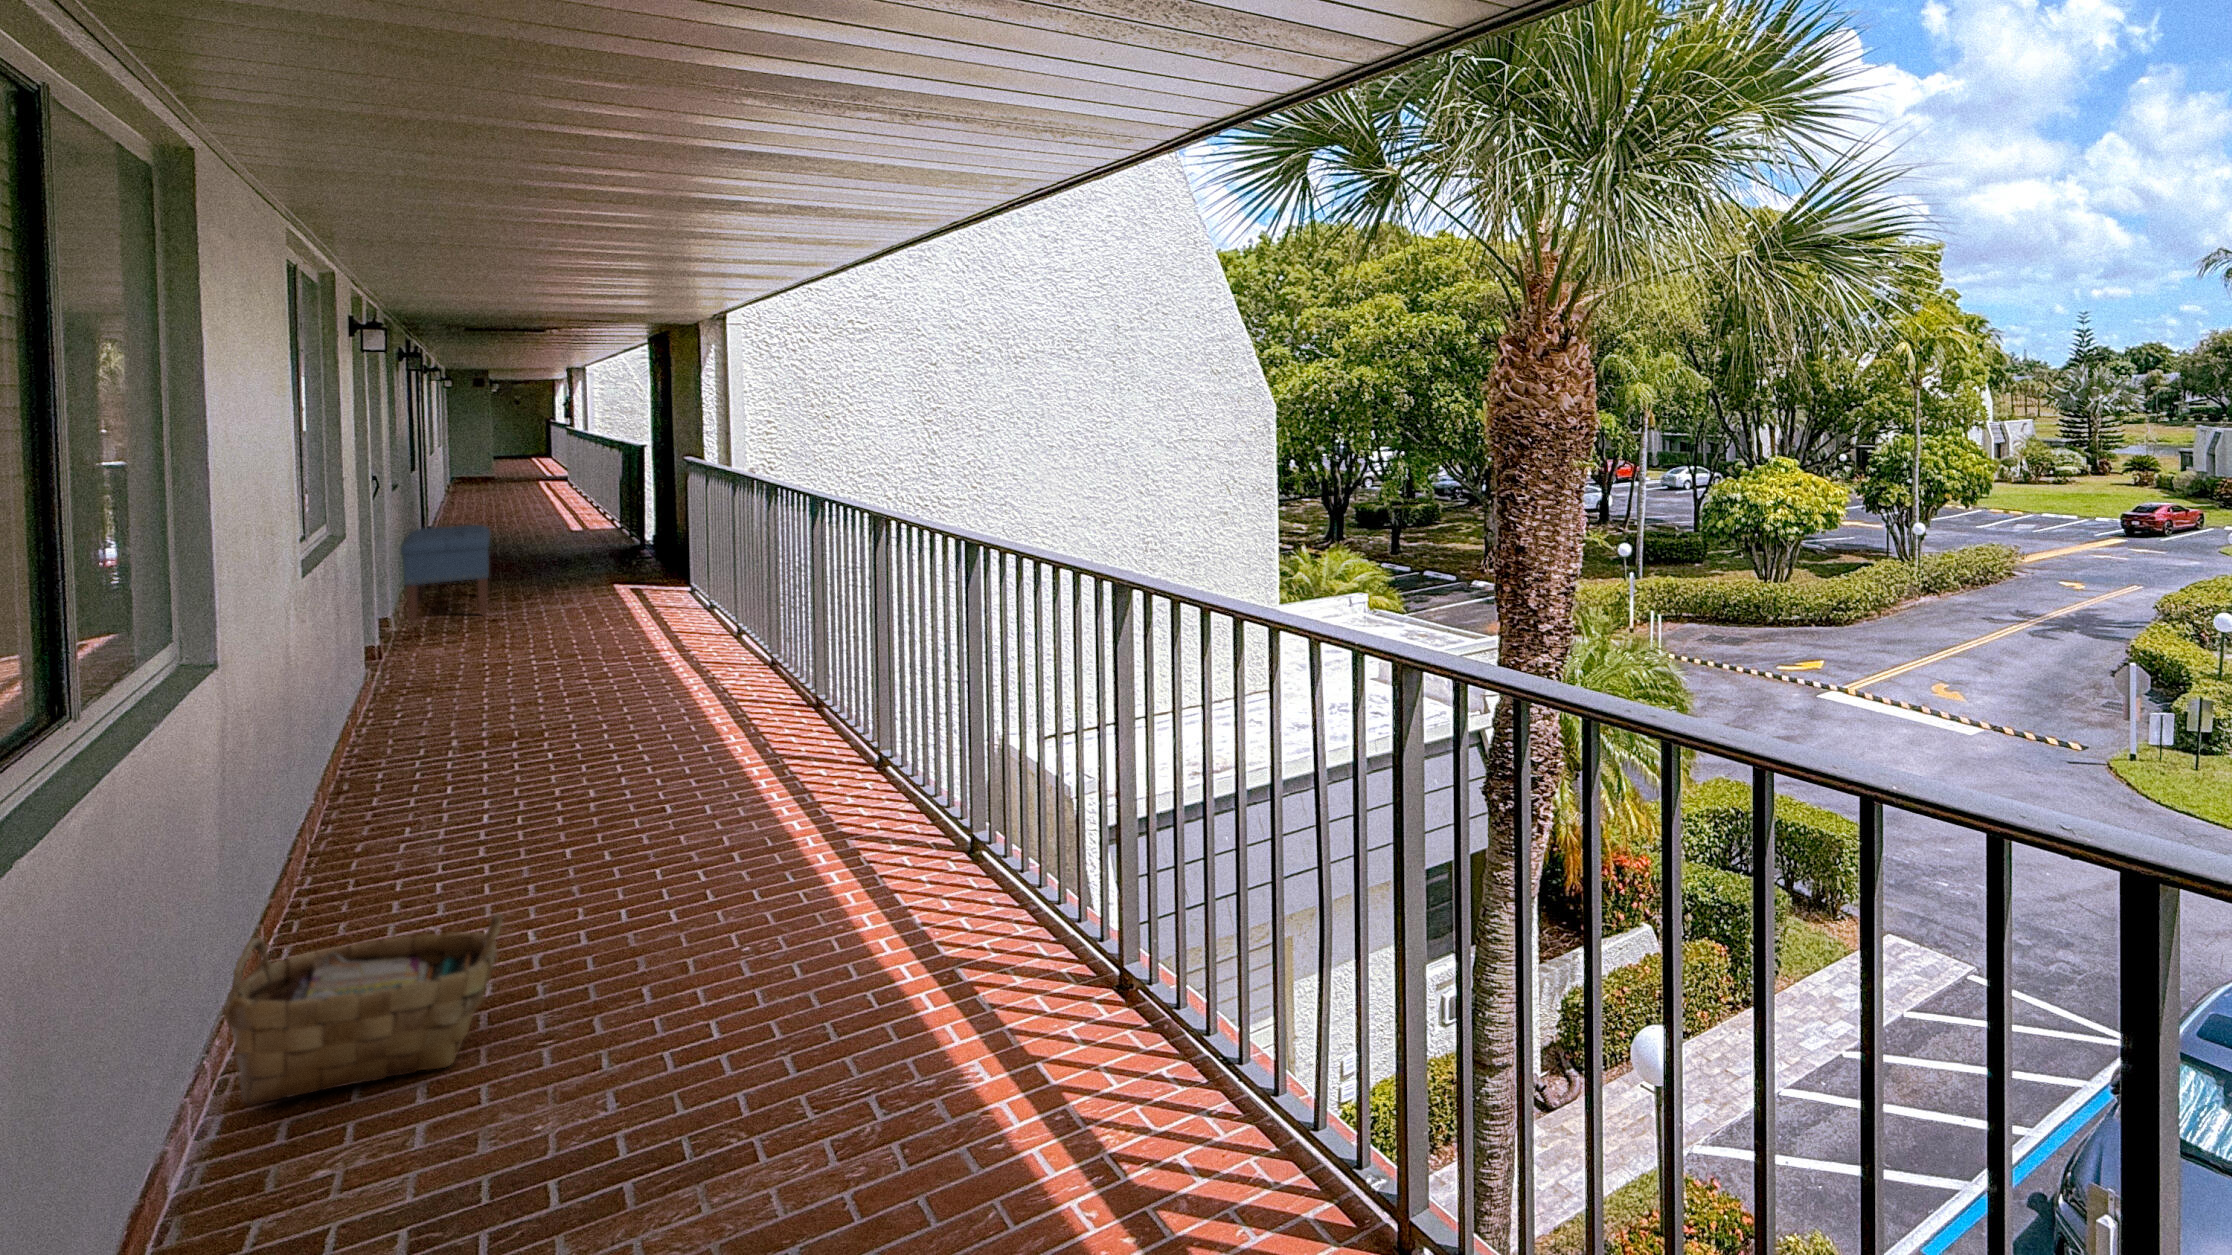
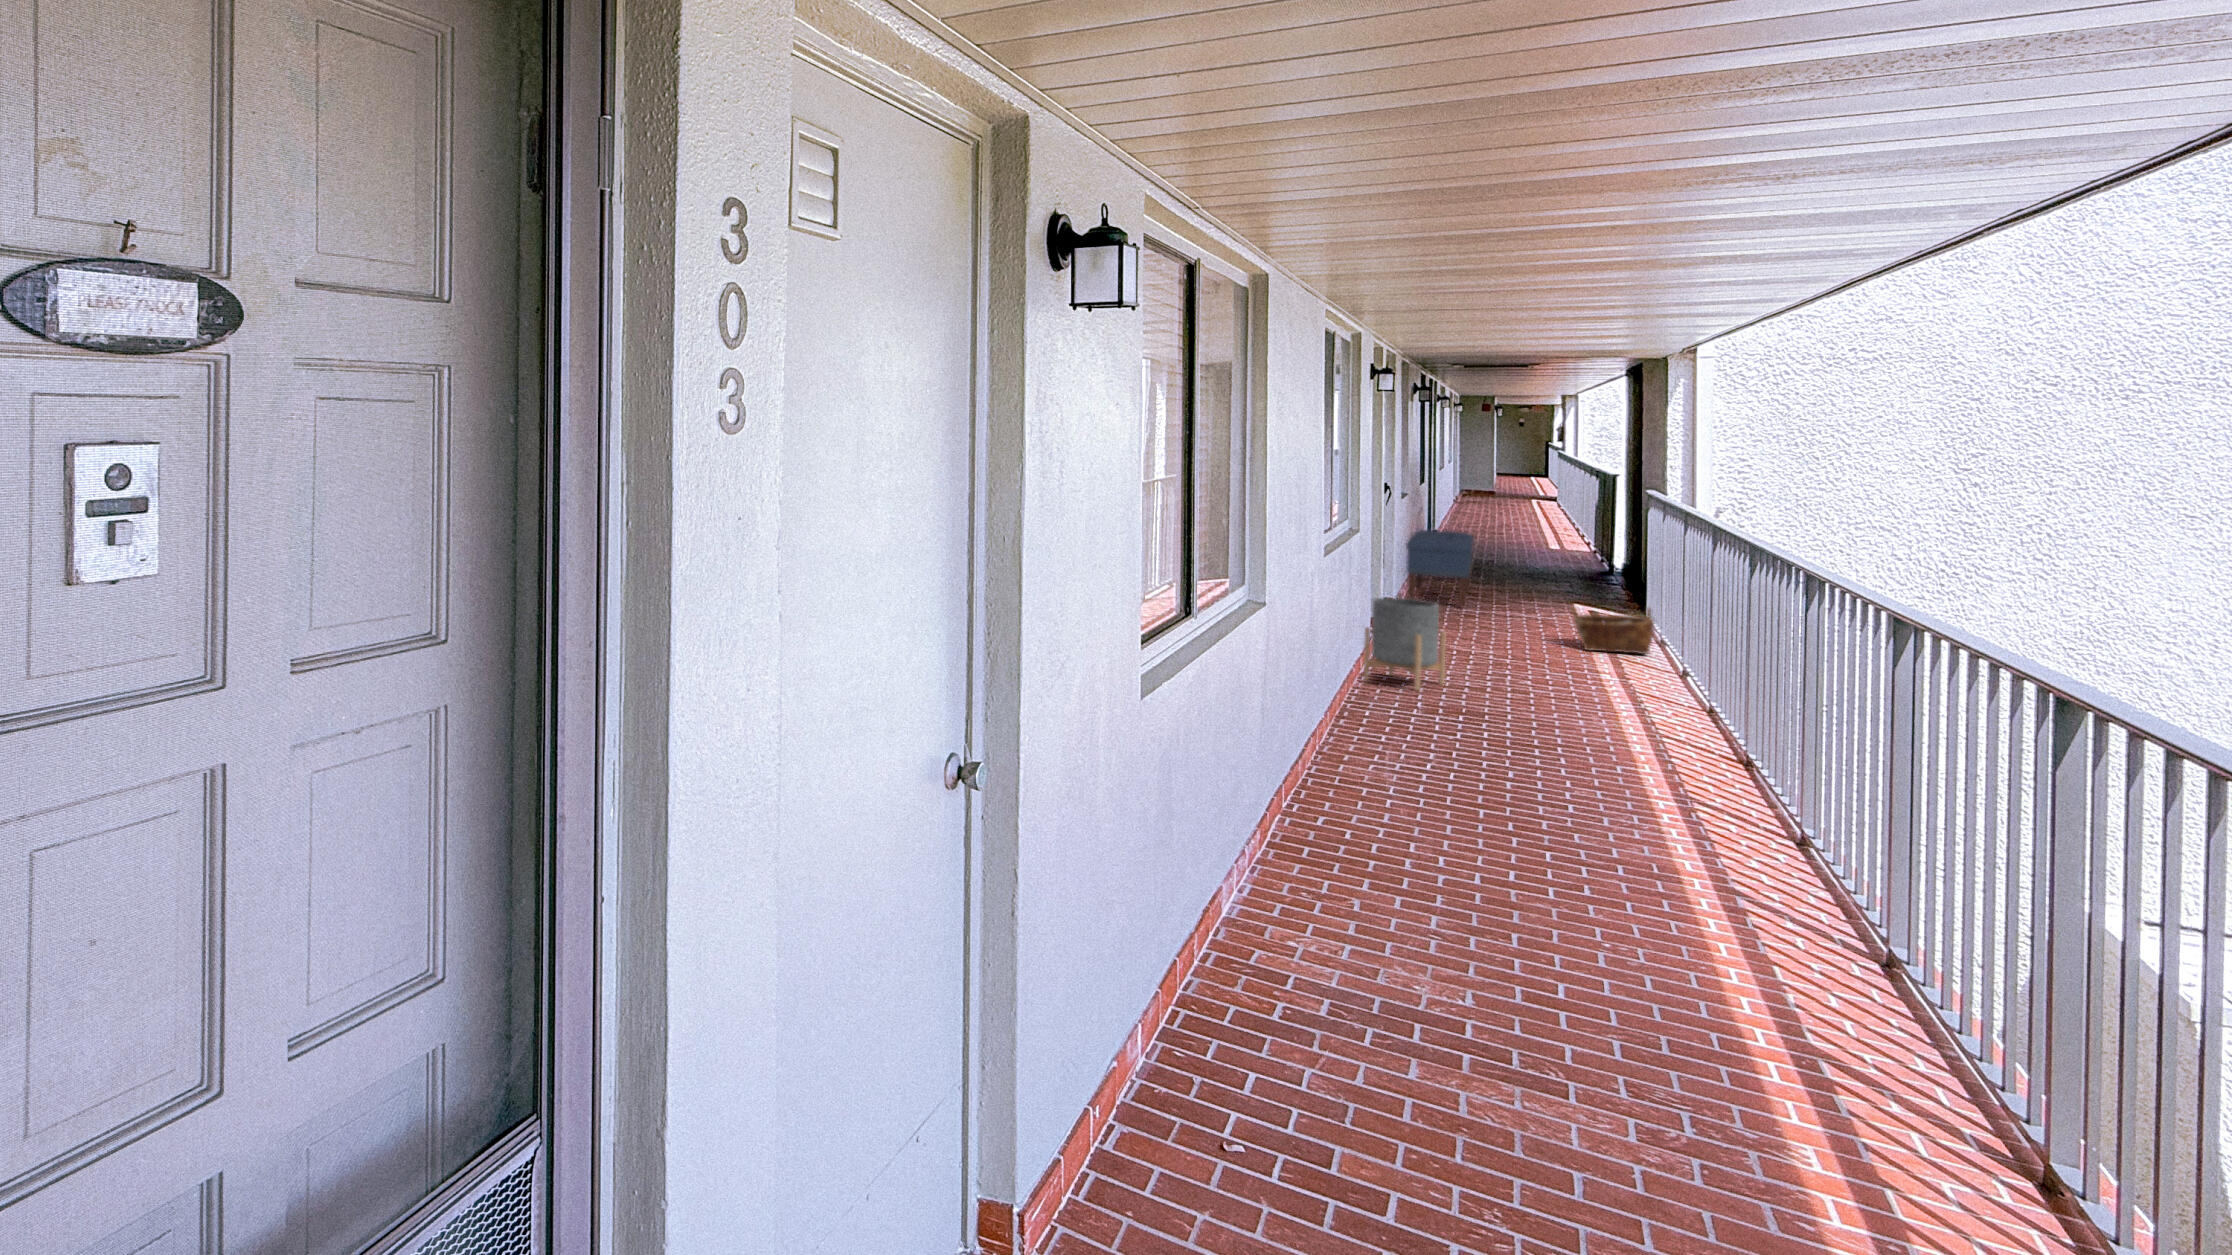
planter: none [360,613,481,735] -> present [1364,597,1446,691]
woven basket: present [225,913,503,1105] -> present [1572,608,1654,654]

